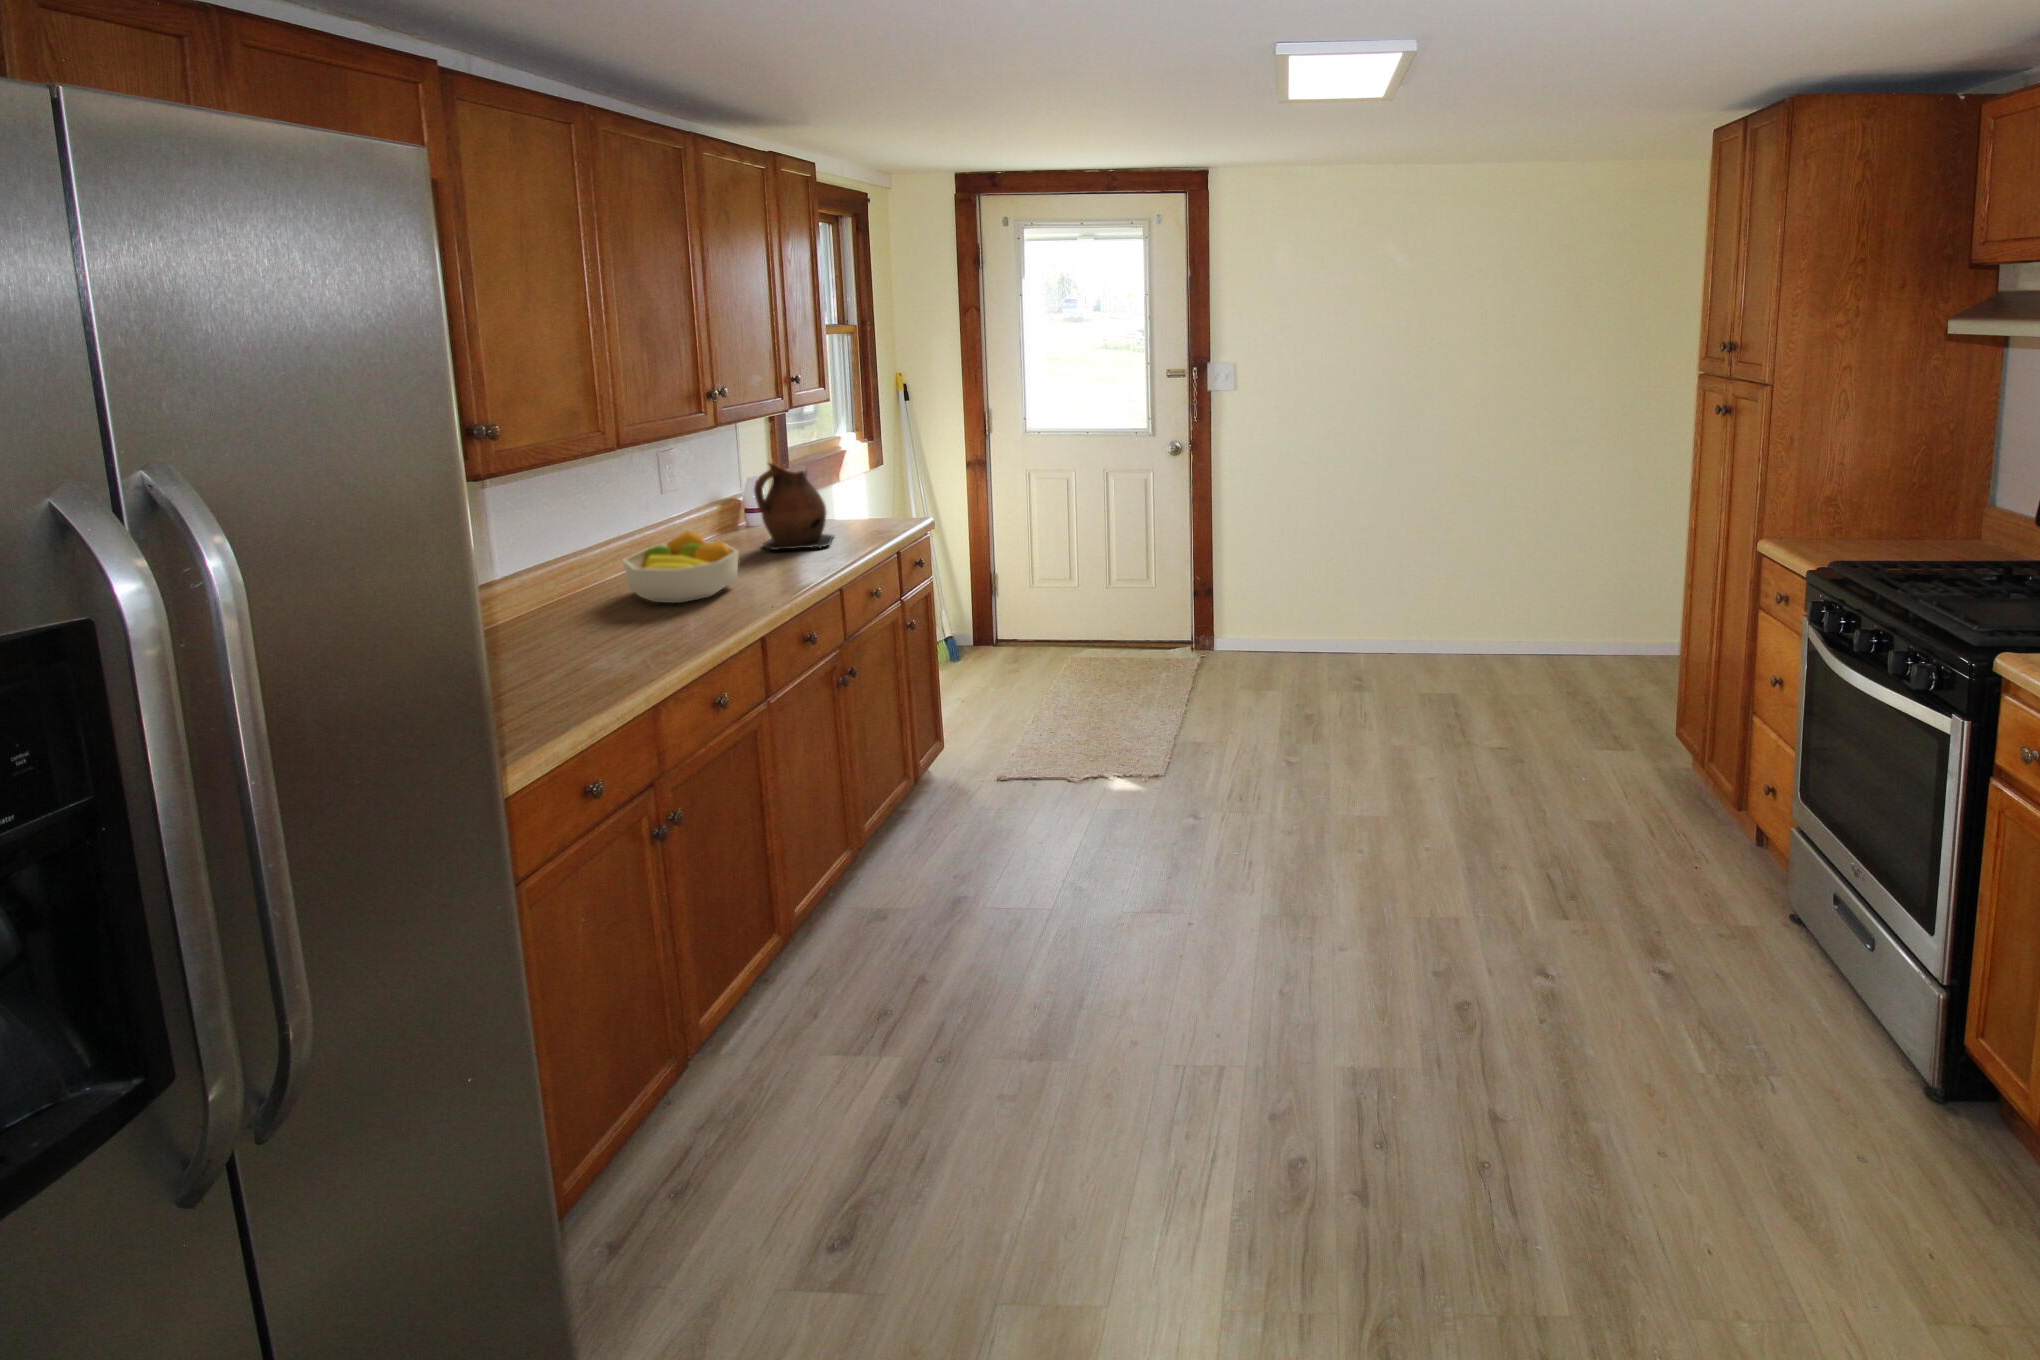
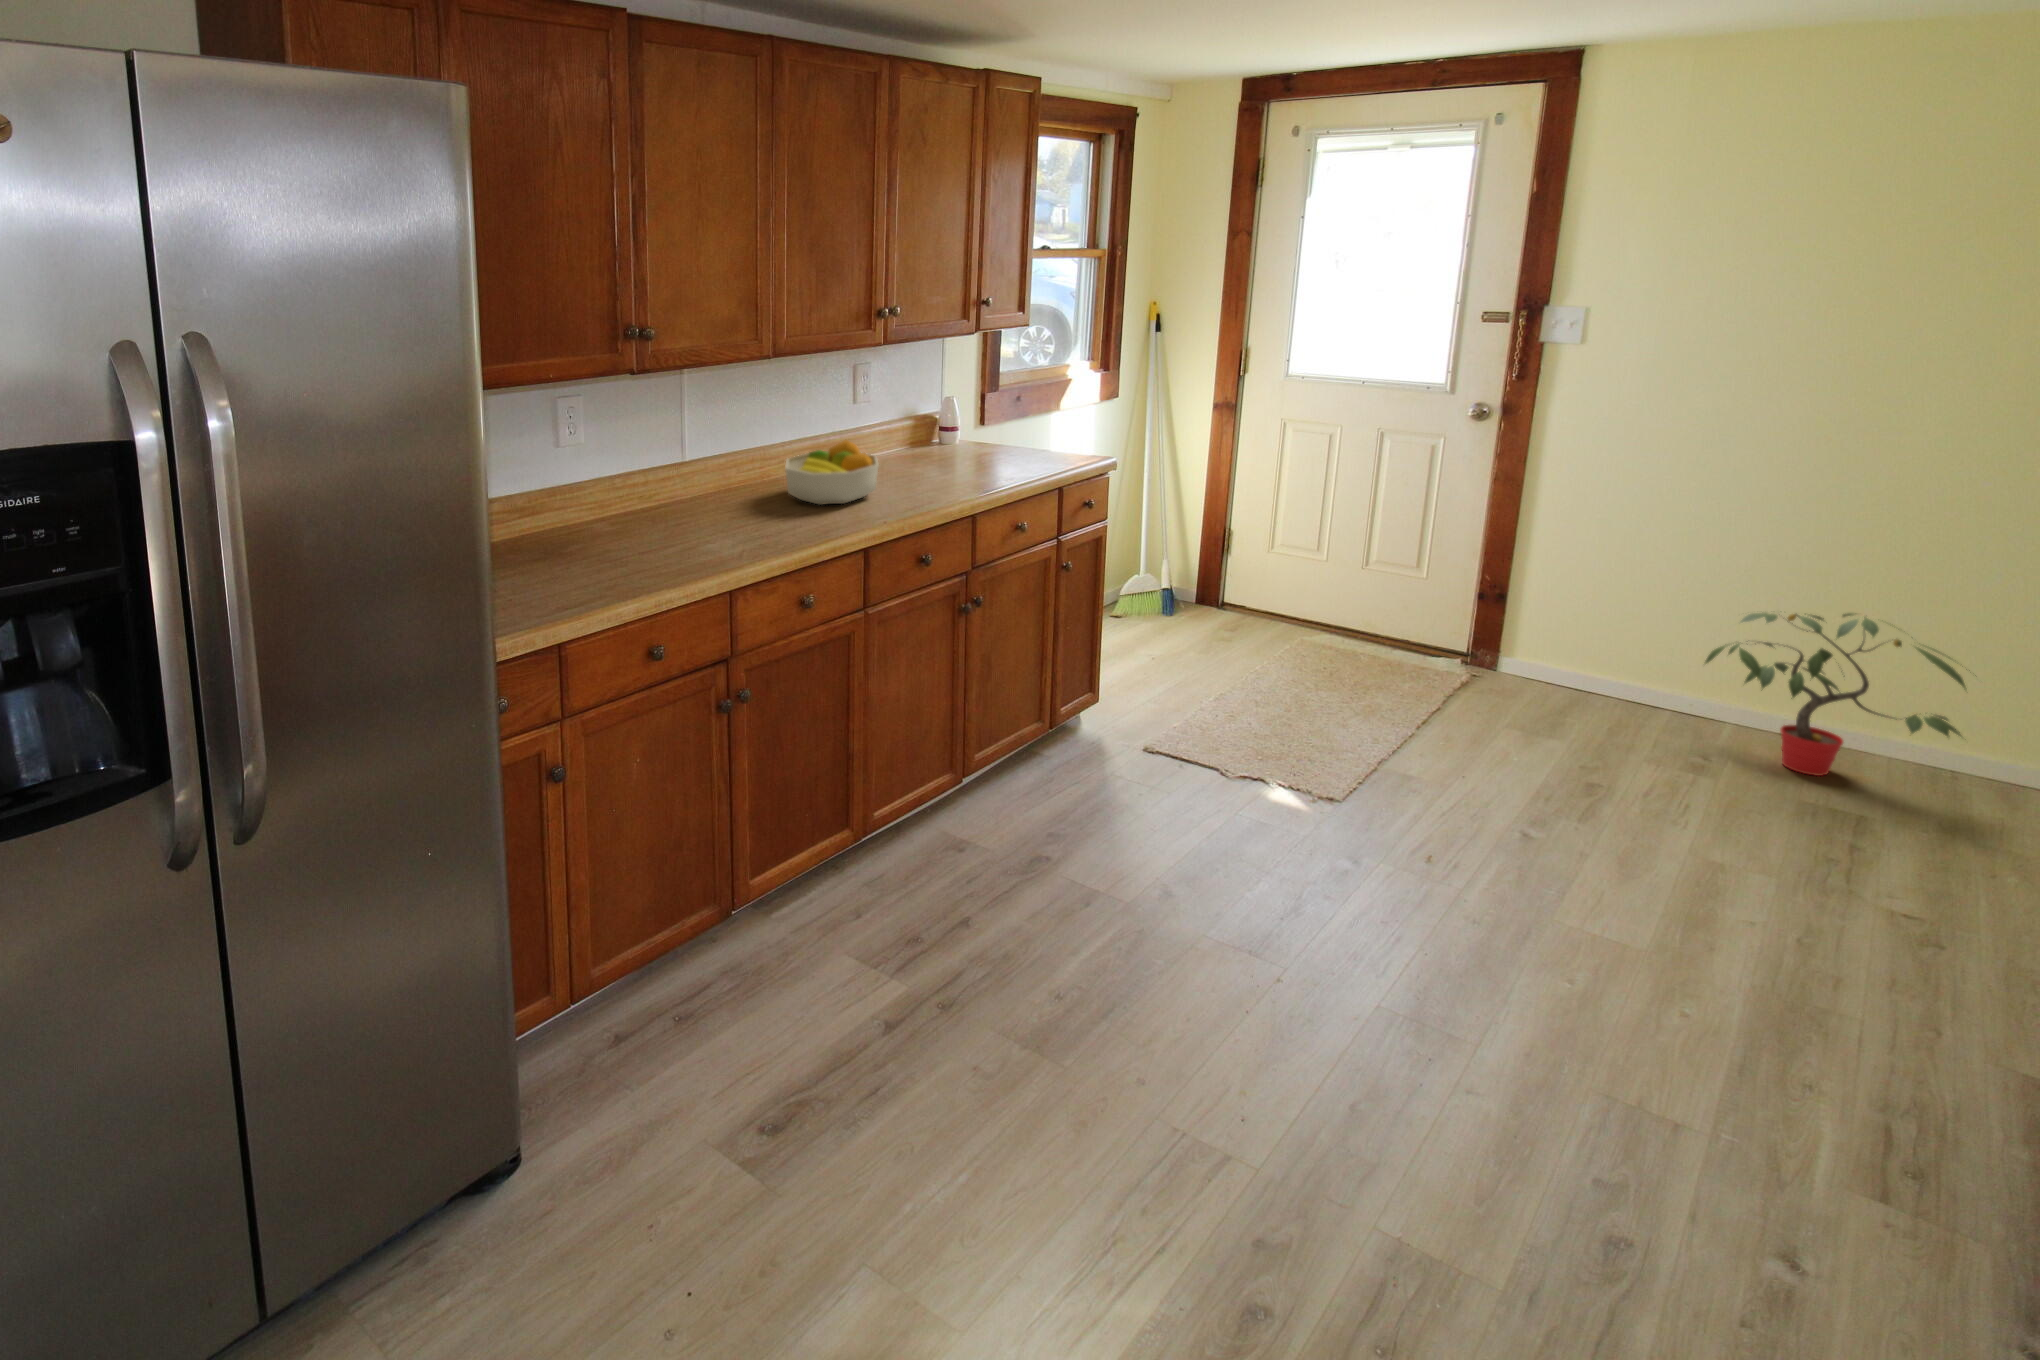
ceramic pitcher: present [754,463,834,550] -> none [925,383,1000,474]
potted plant: none [1340,558,1477,670] -> present [1705,613,1970,776]

